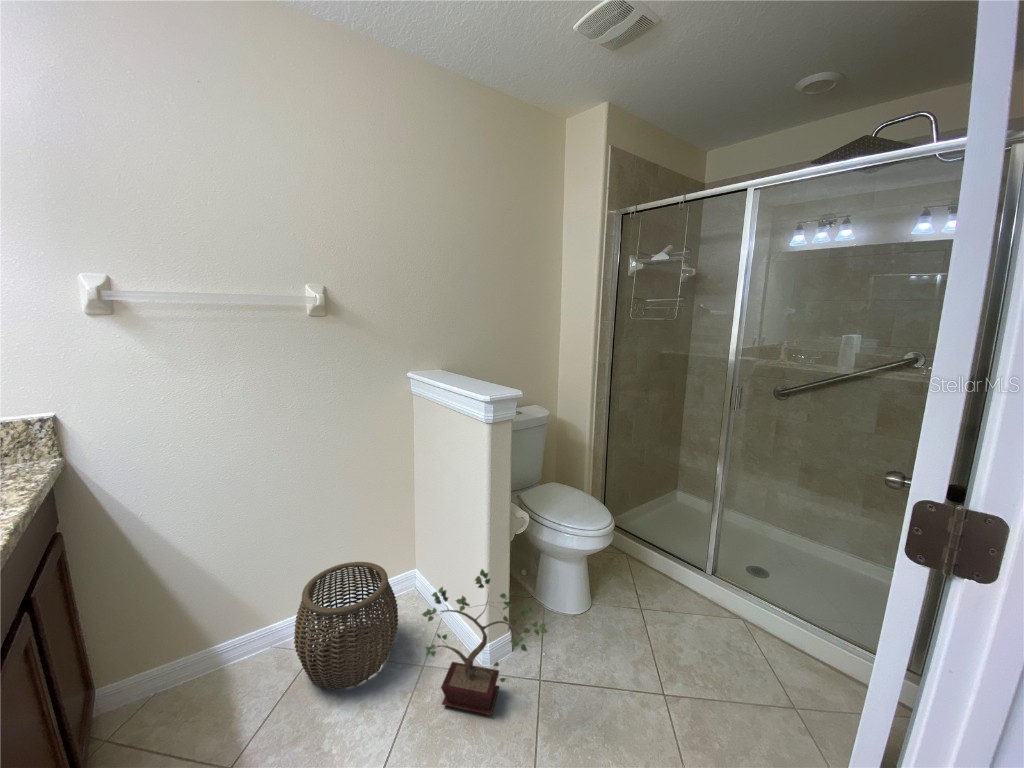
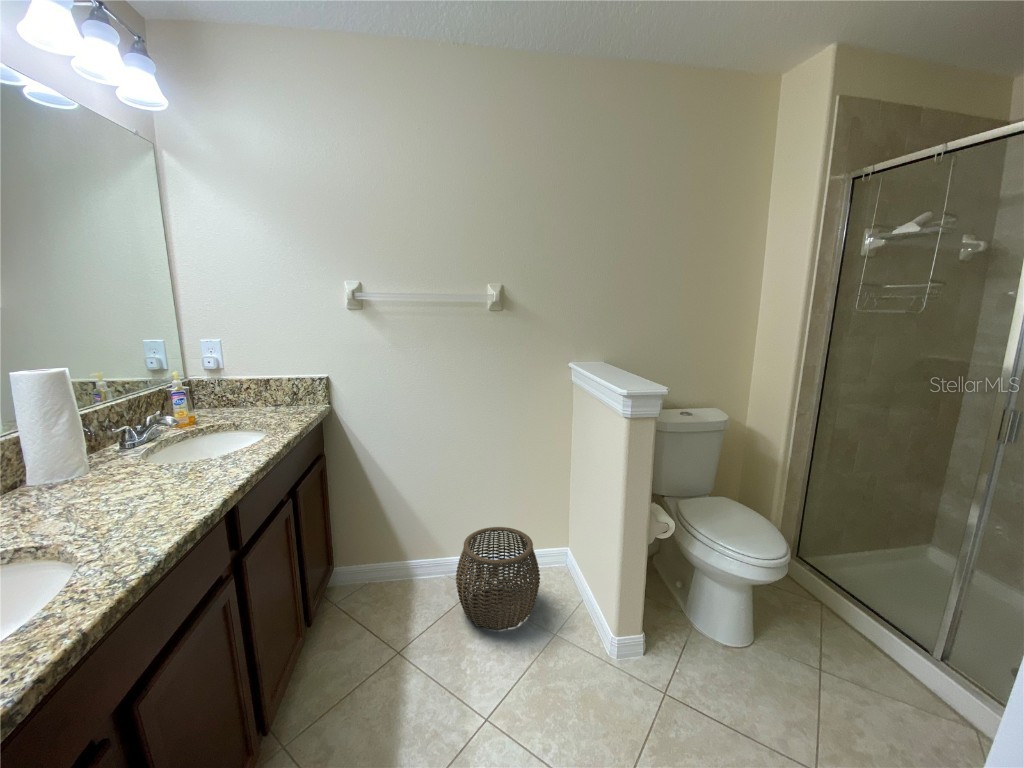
potted plant: present [422,569,548,715] -> none [550,556,663,697]

